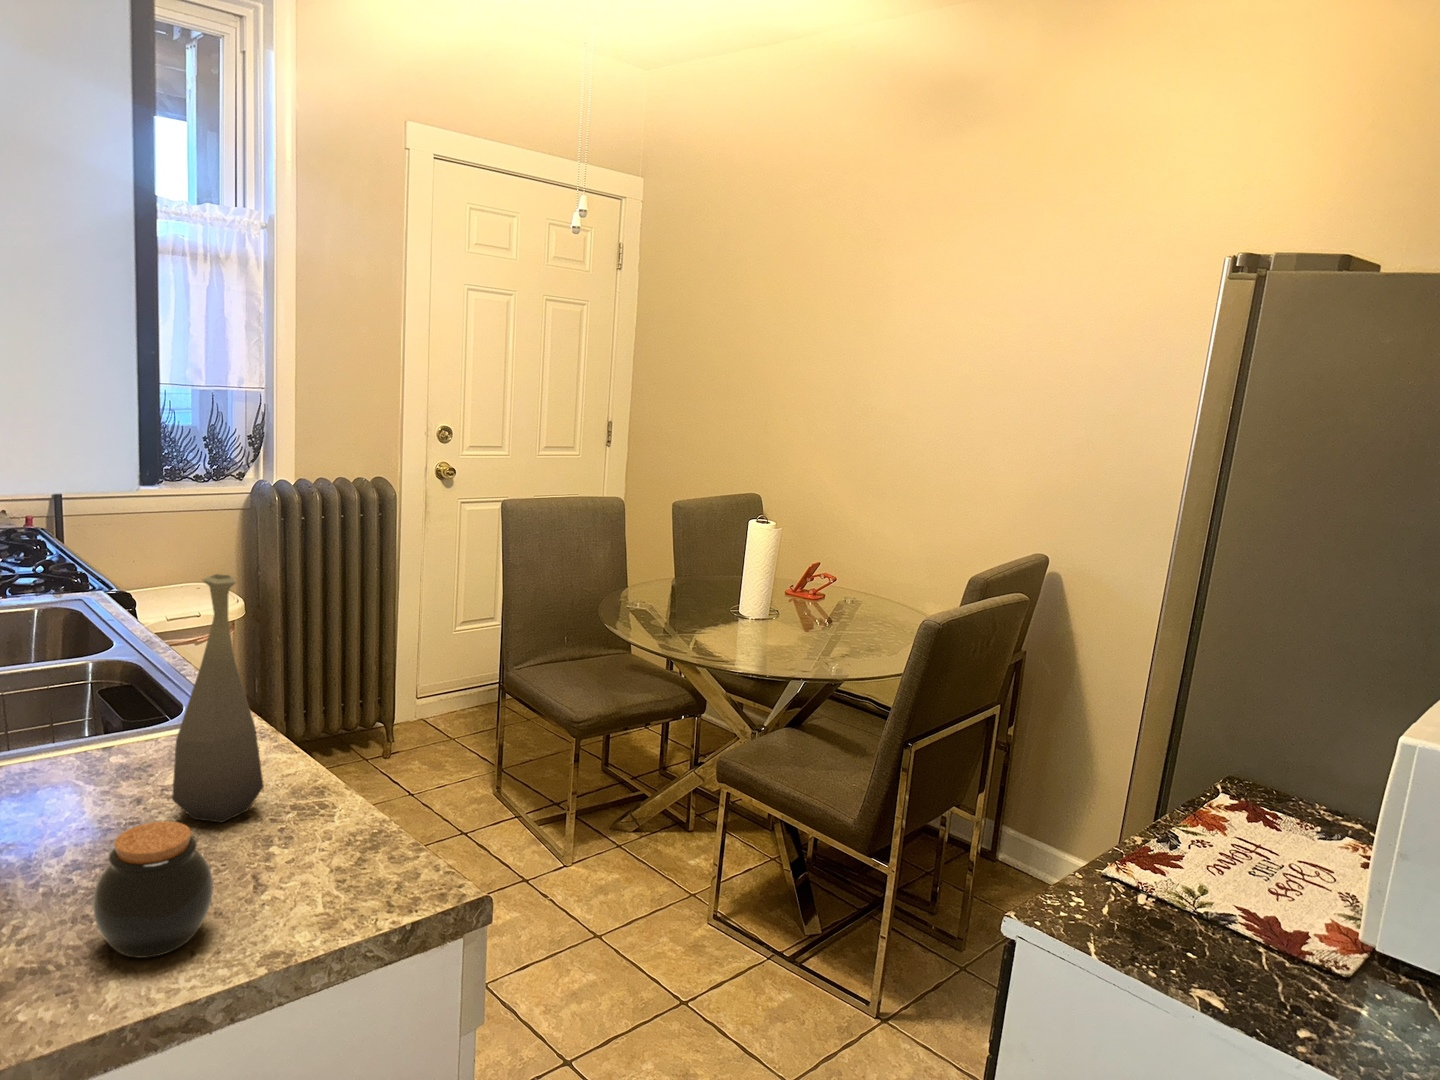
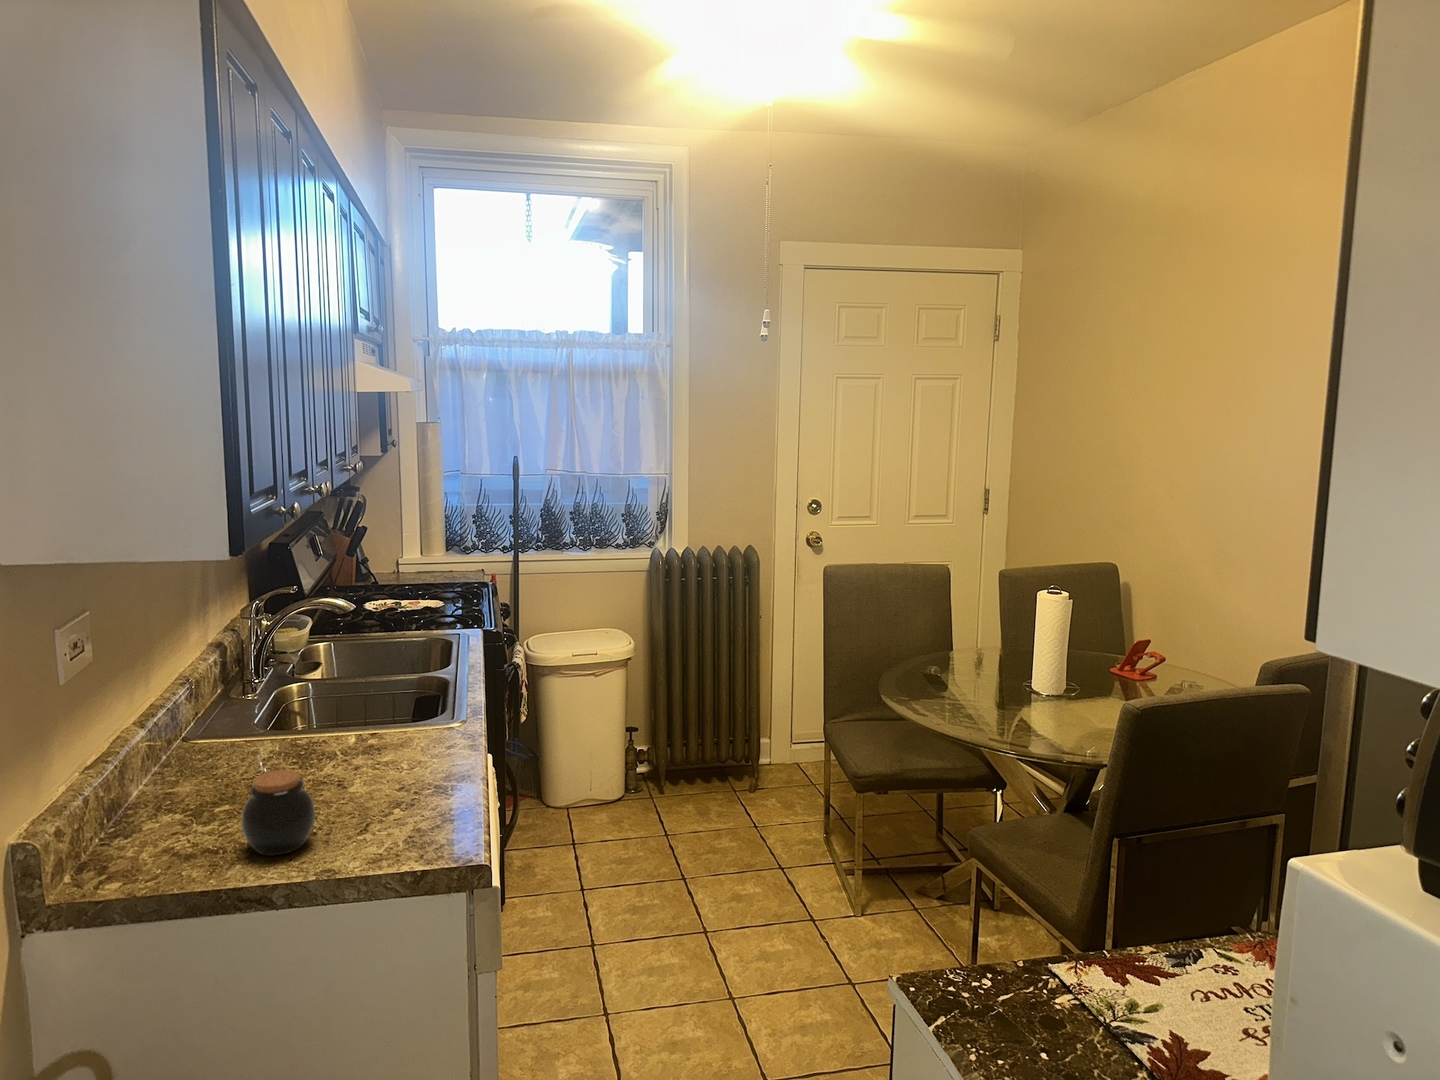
bottle: present [172,574,264,823] -> none [359,614,416,787]

